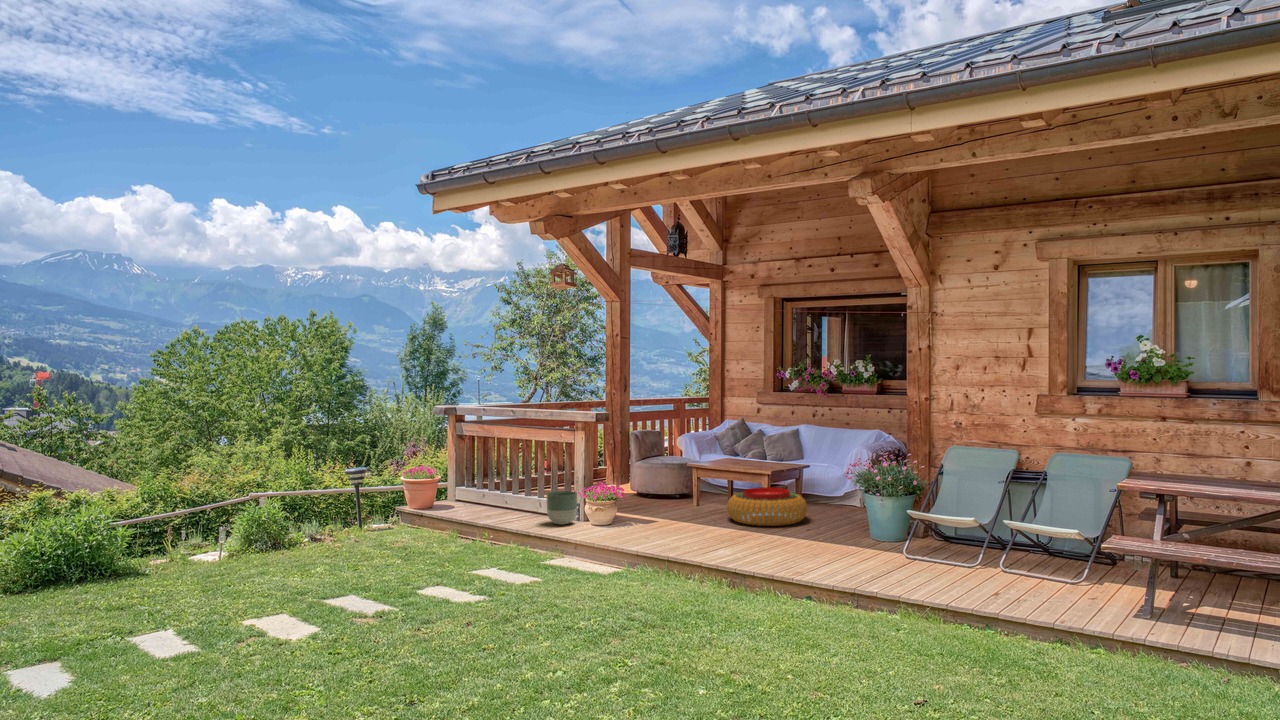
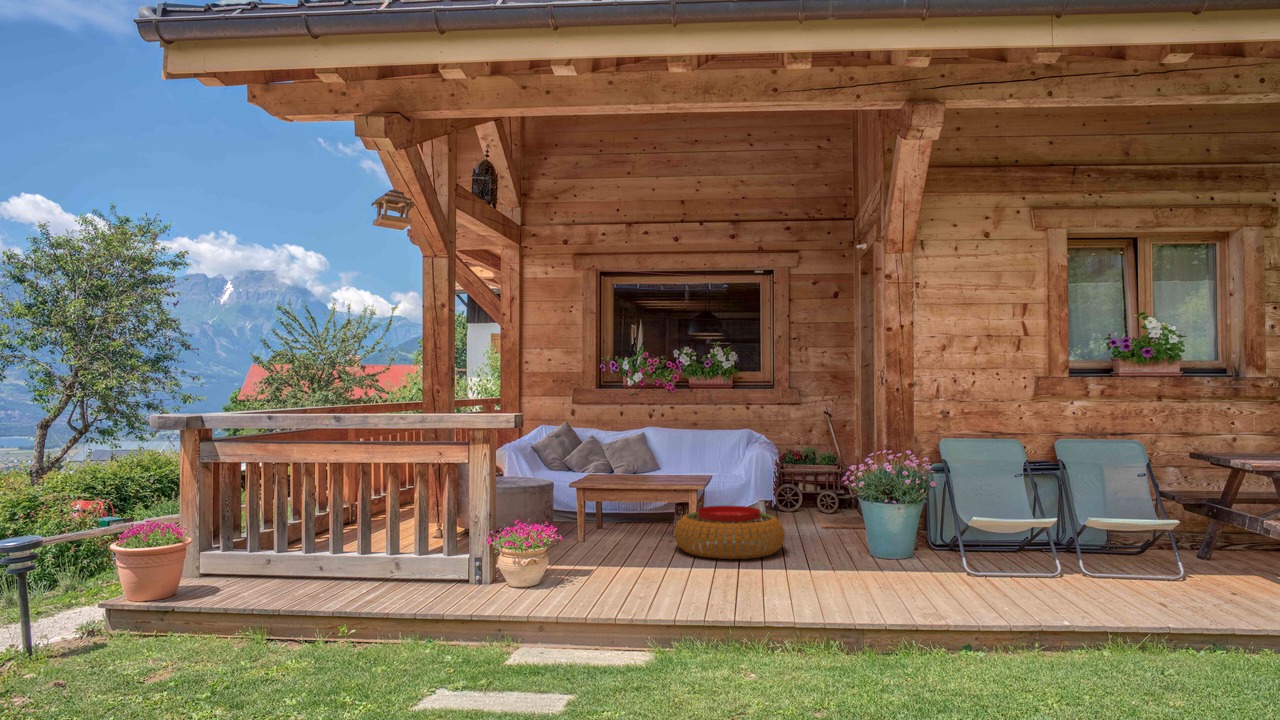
planter: present [547,491,577,525] -> none [438,534,491,594]

